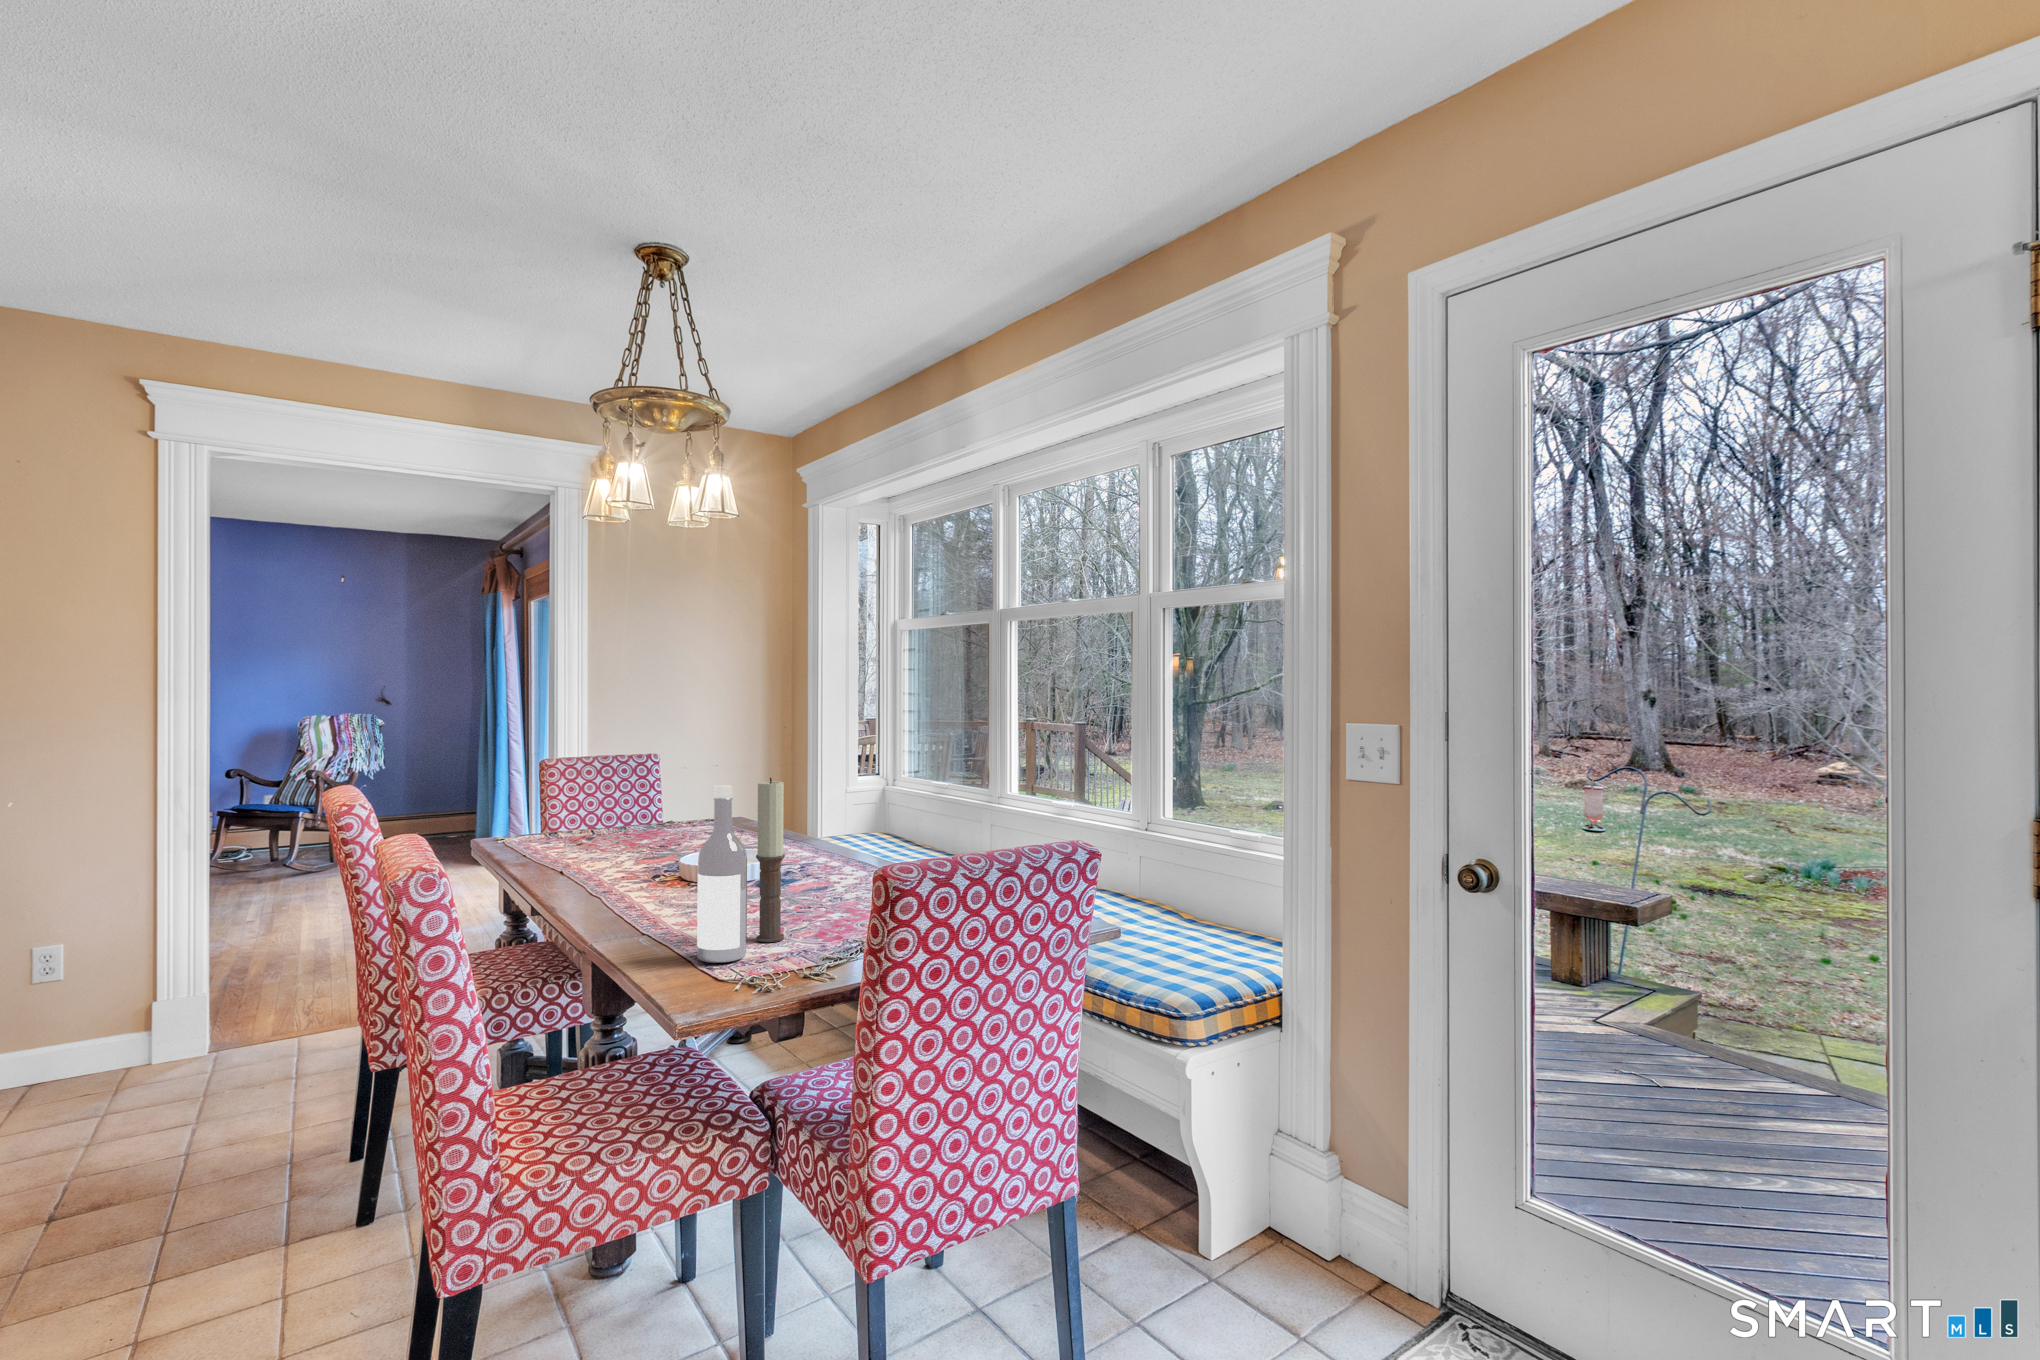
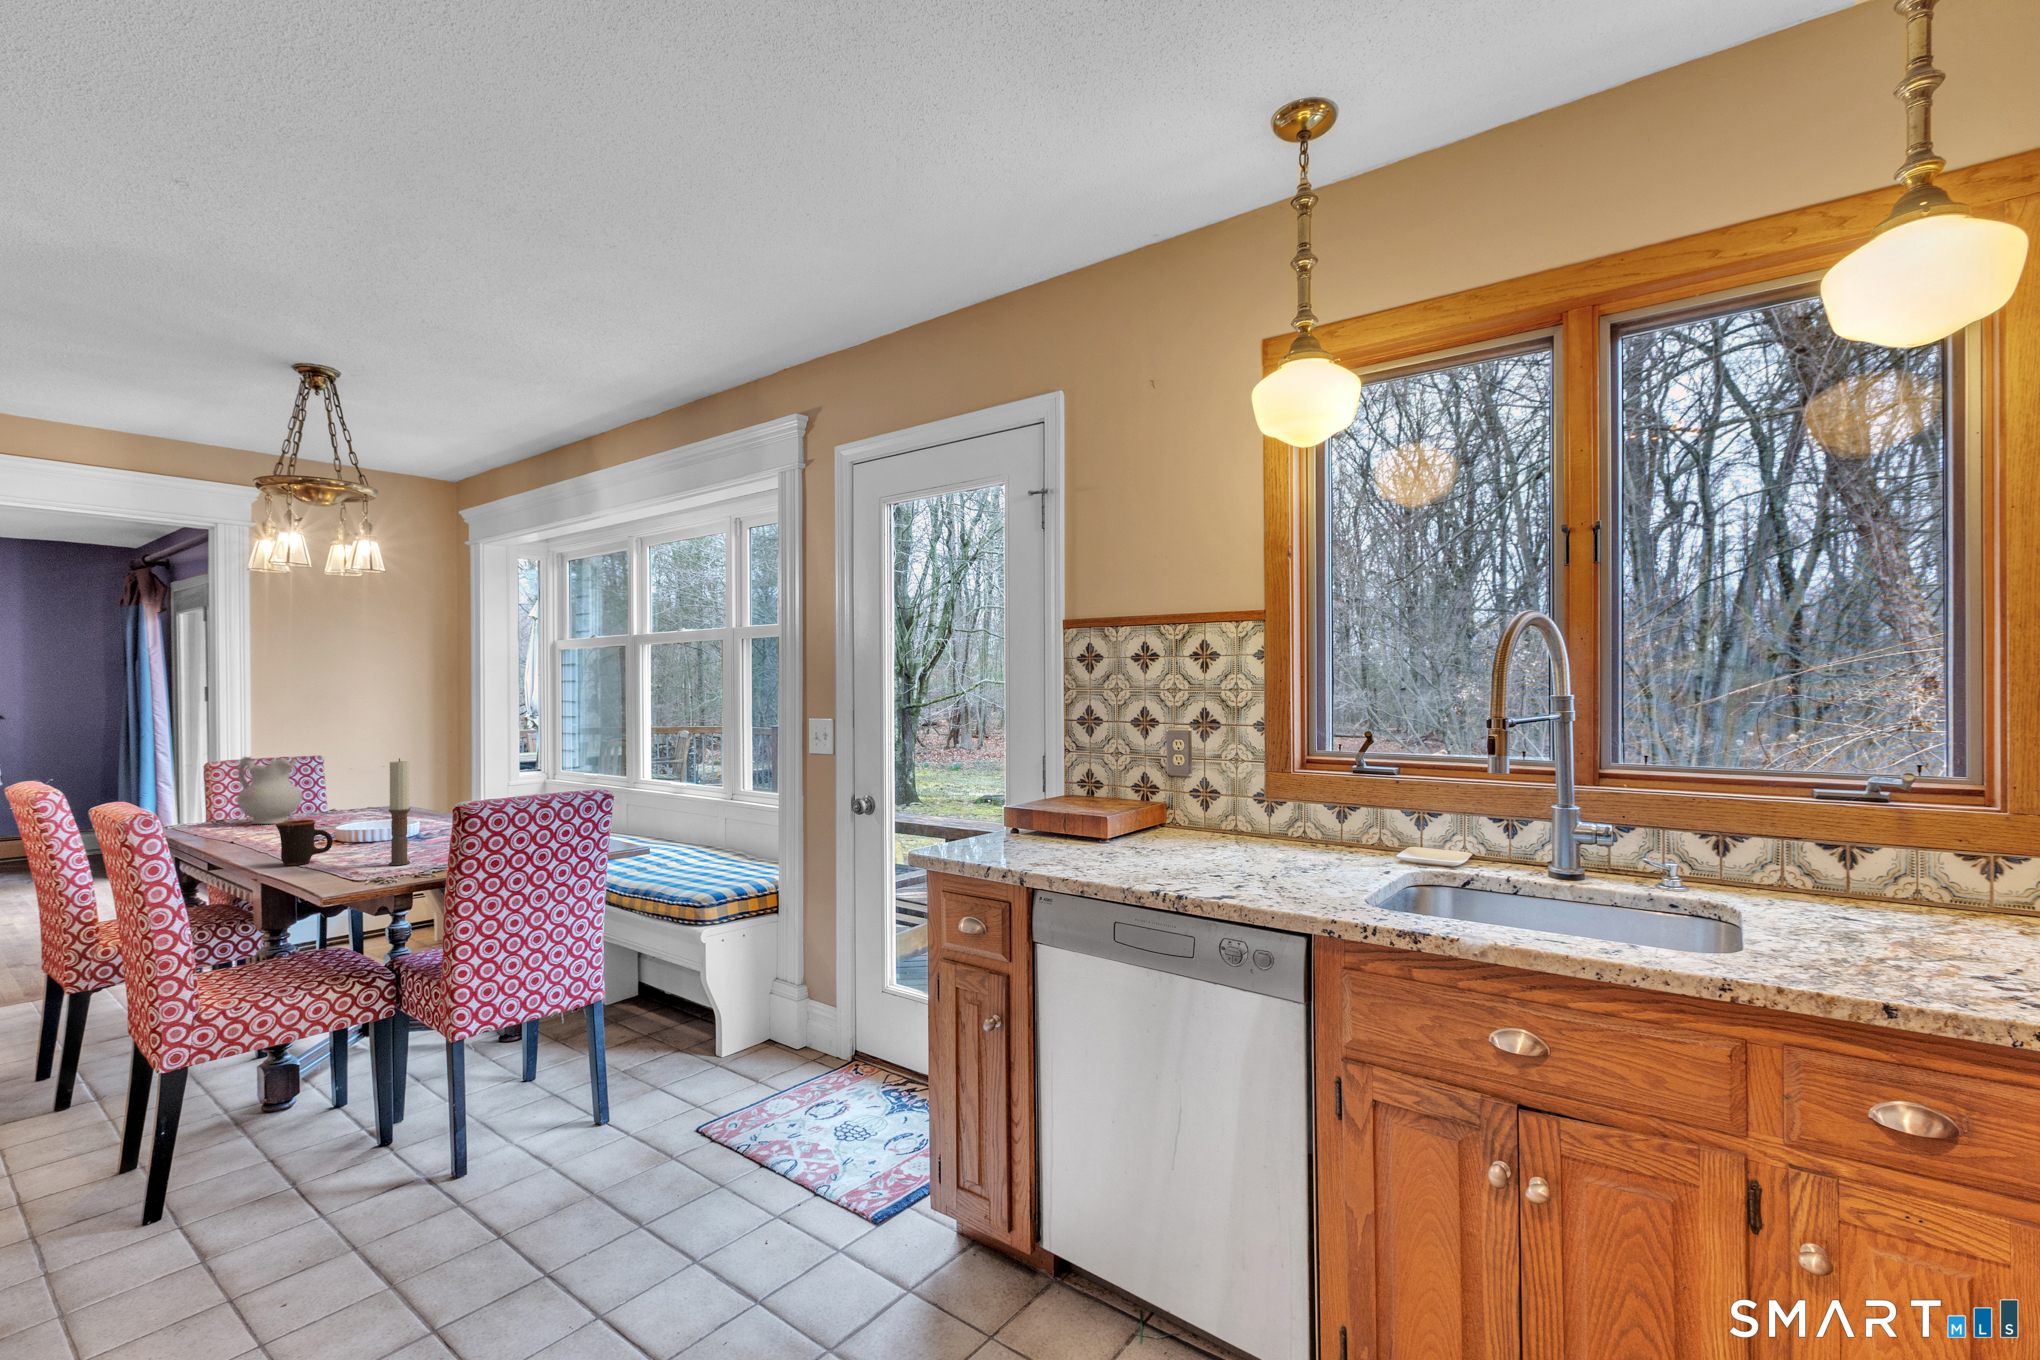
ceramic pitcher: none [569,756,639,842] -> present [237,757,303,824]
wine bottle: present [697,785,747,963] -> none [343,763,379,875]
mug: none [609,861,680,929] -> present [276,820,333,865]

